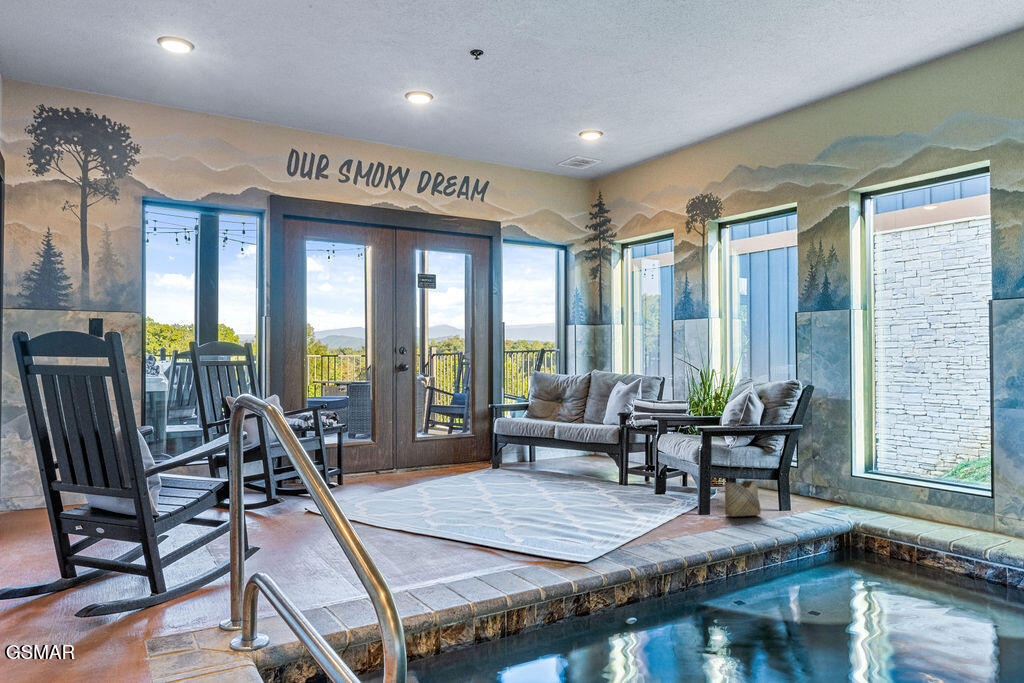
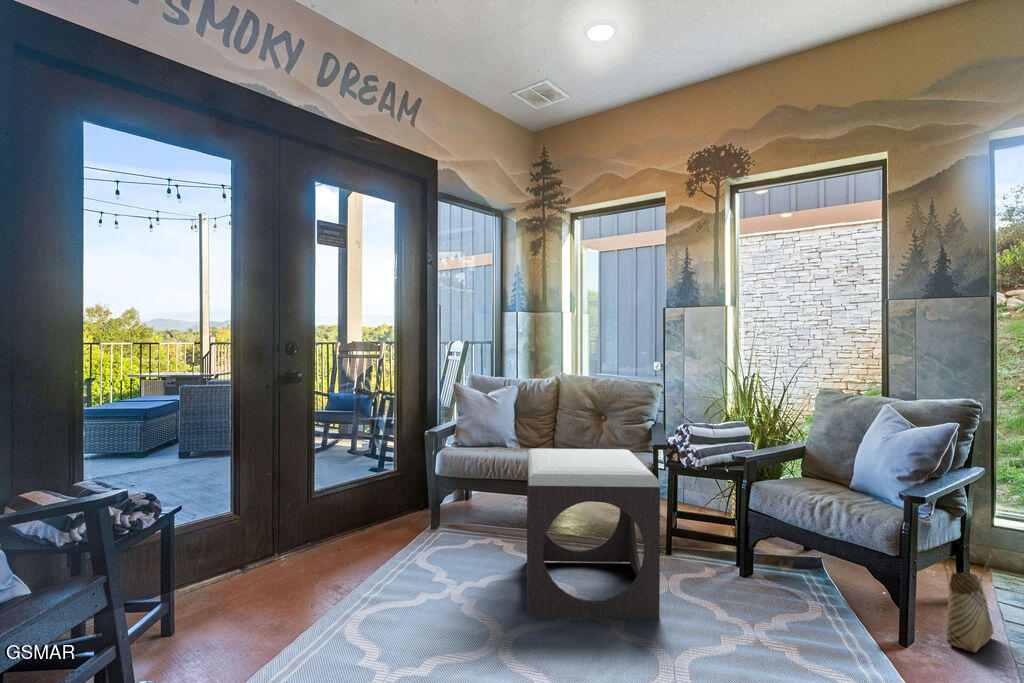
footstool: none [509,411,596,500] -> present [527,449,660,619]

